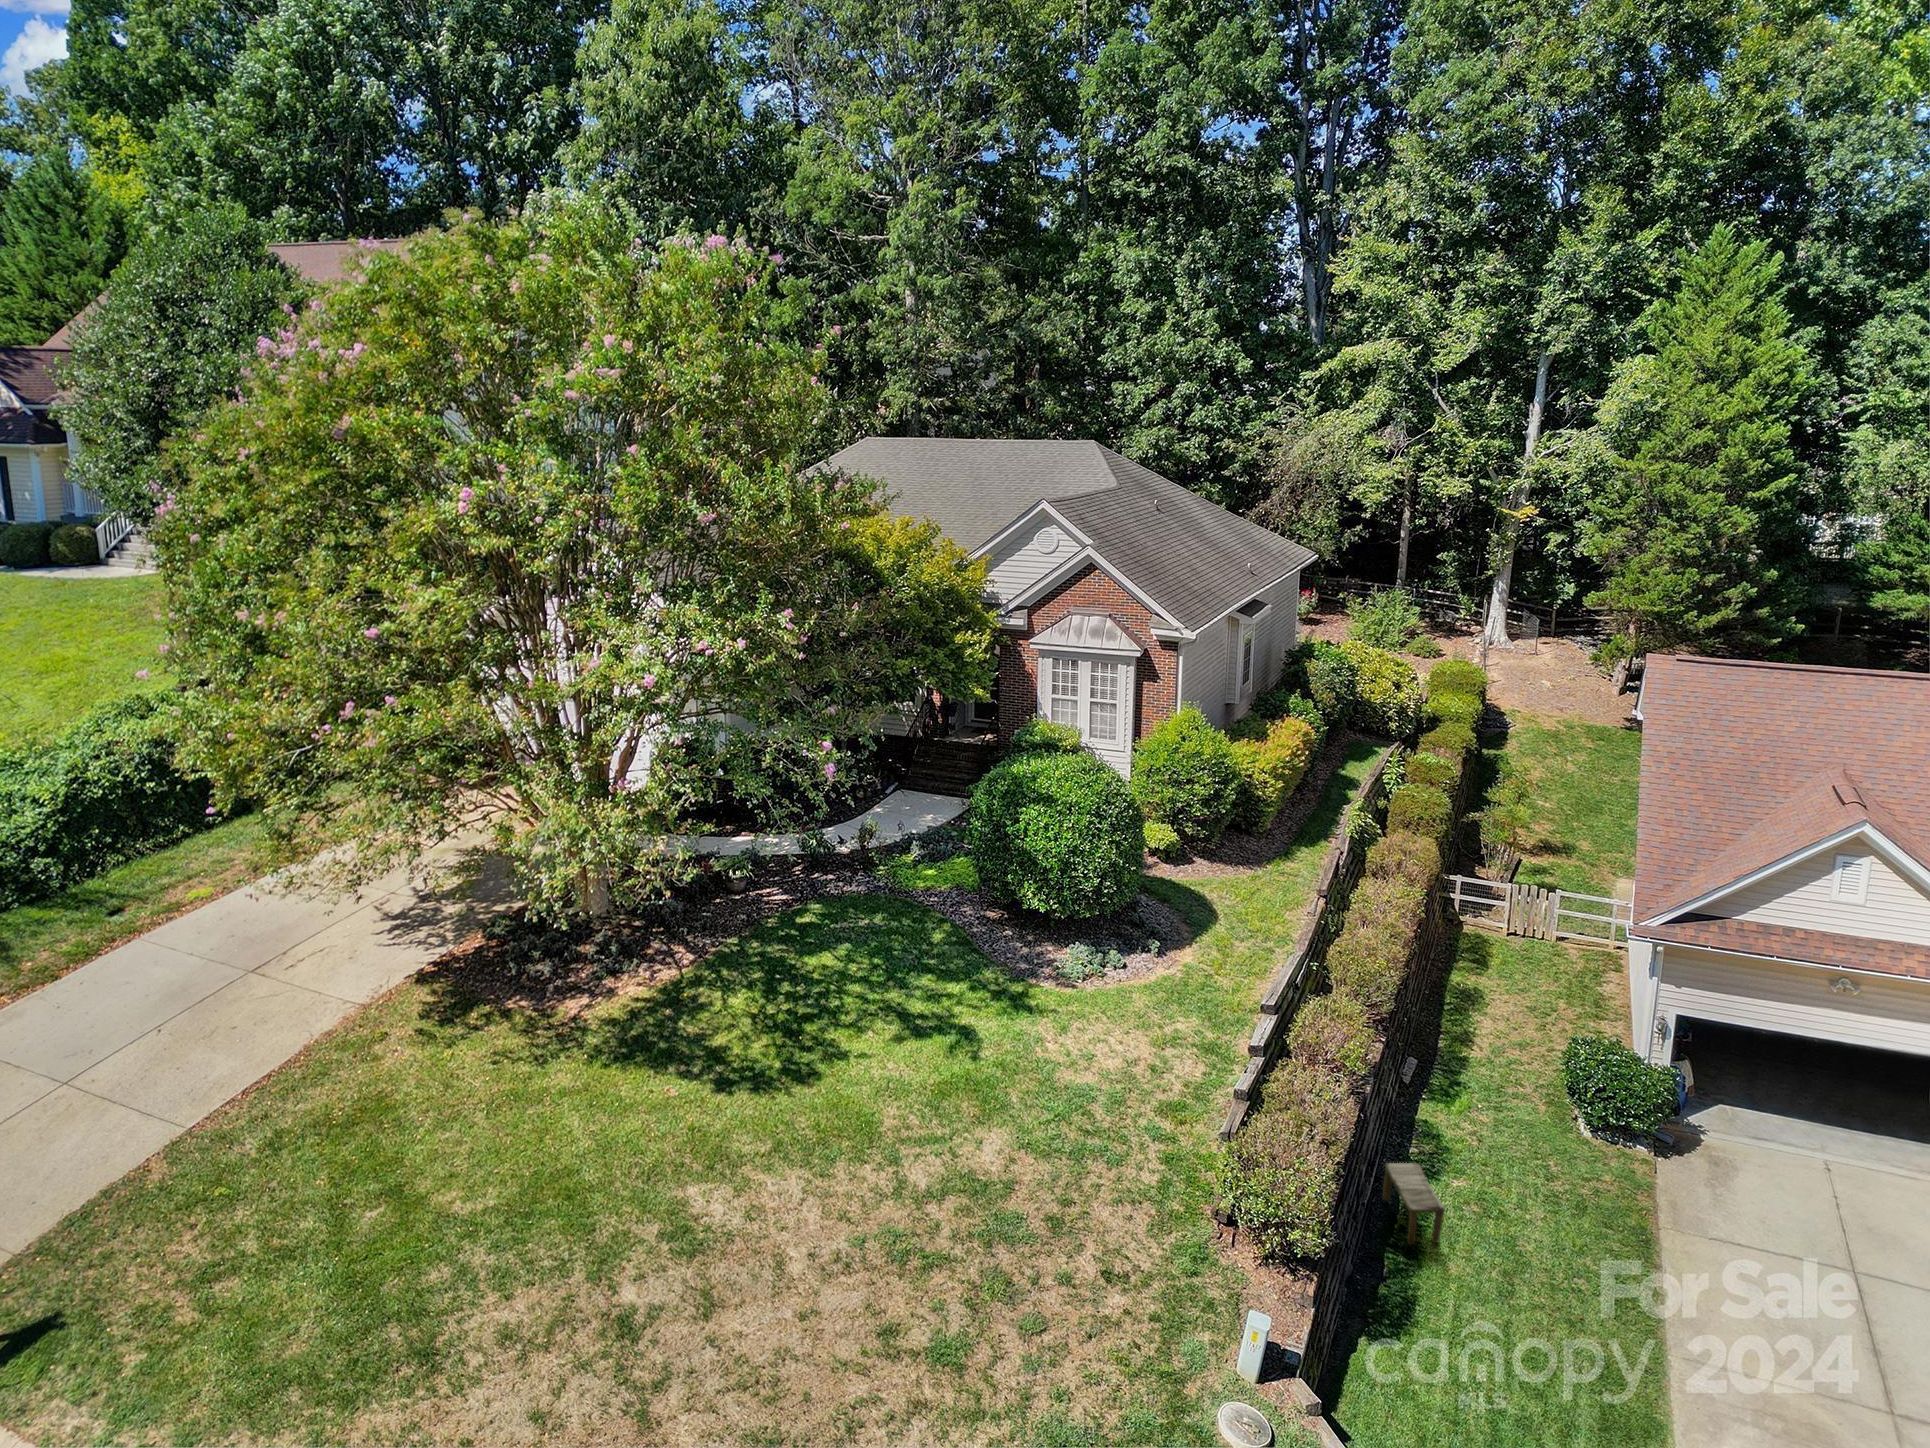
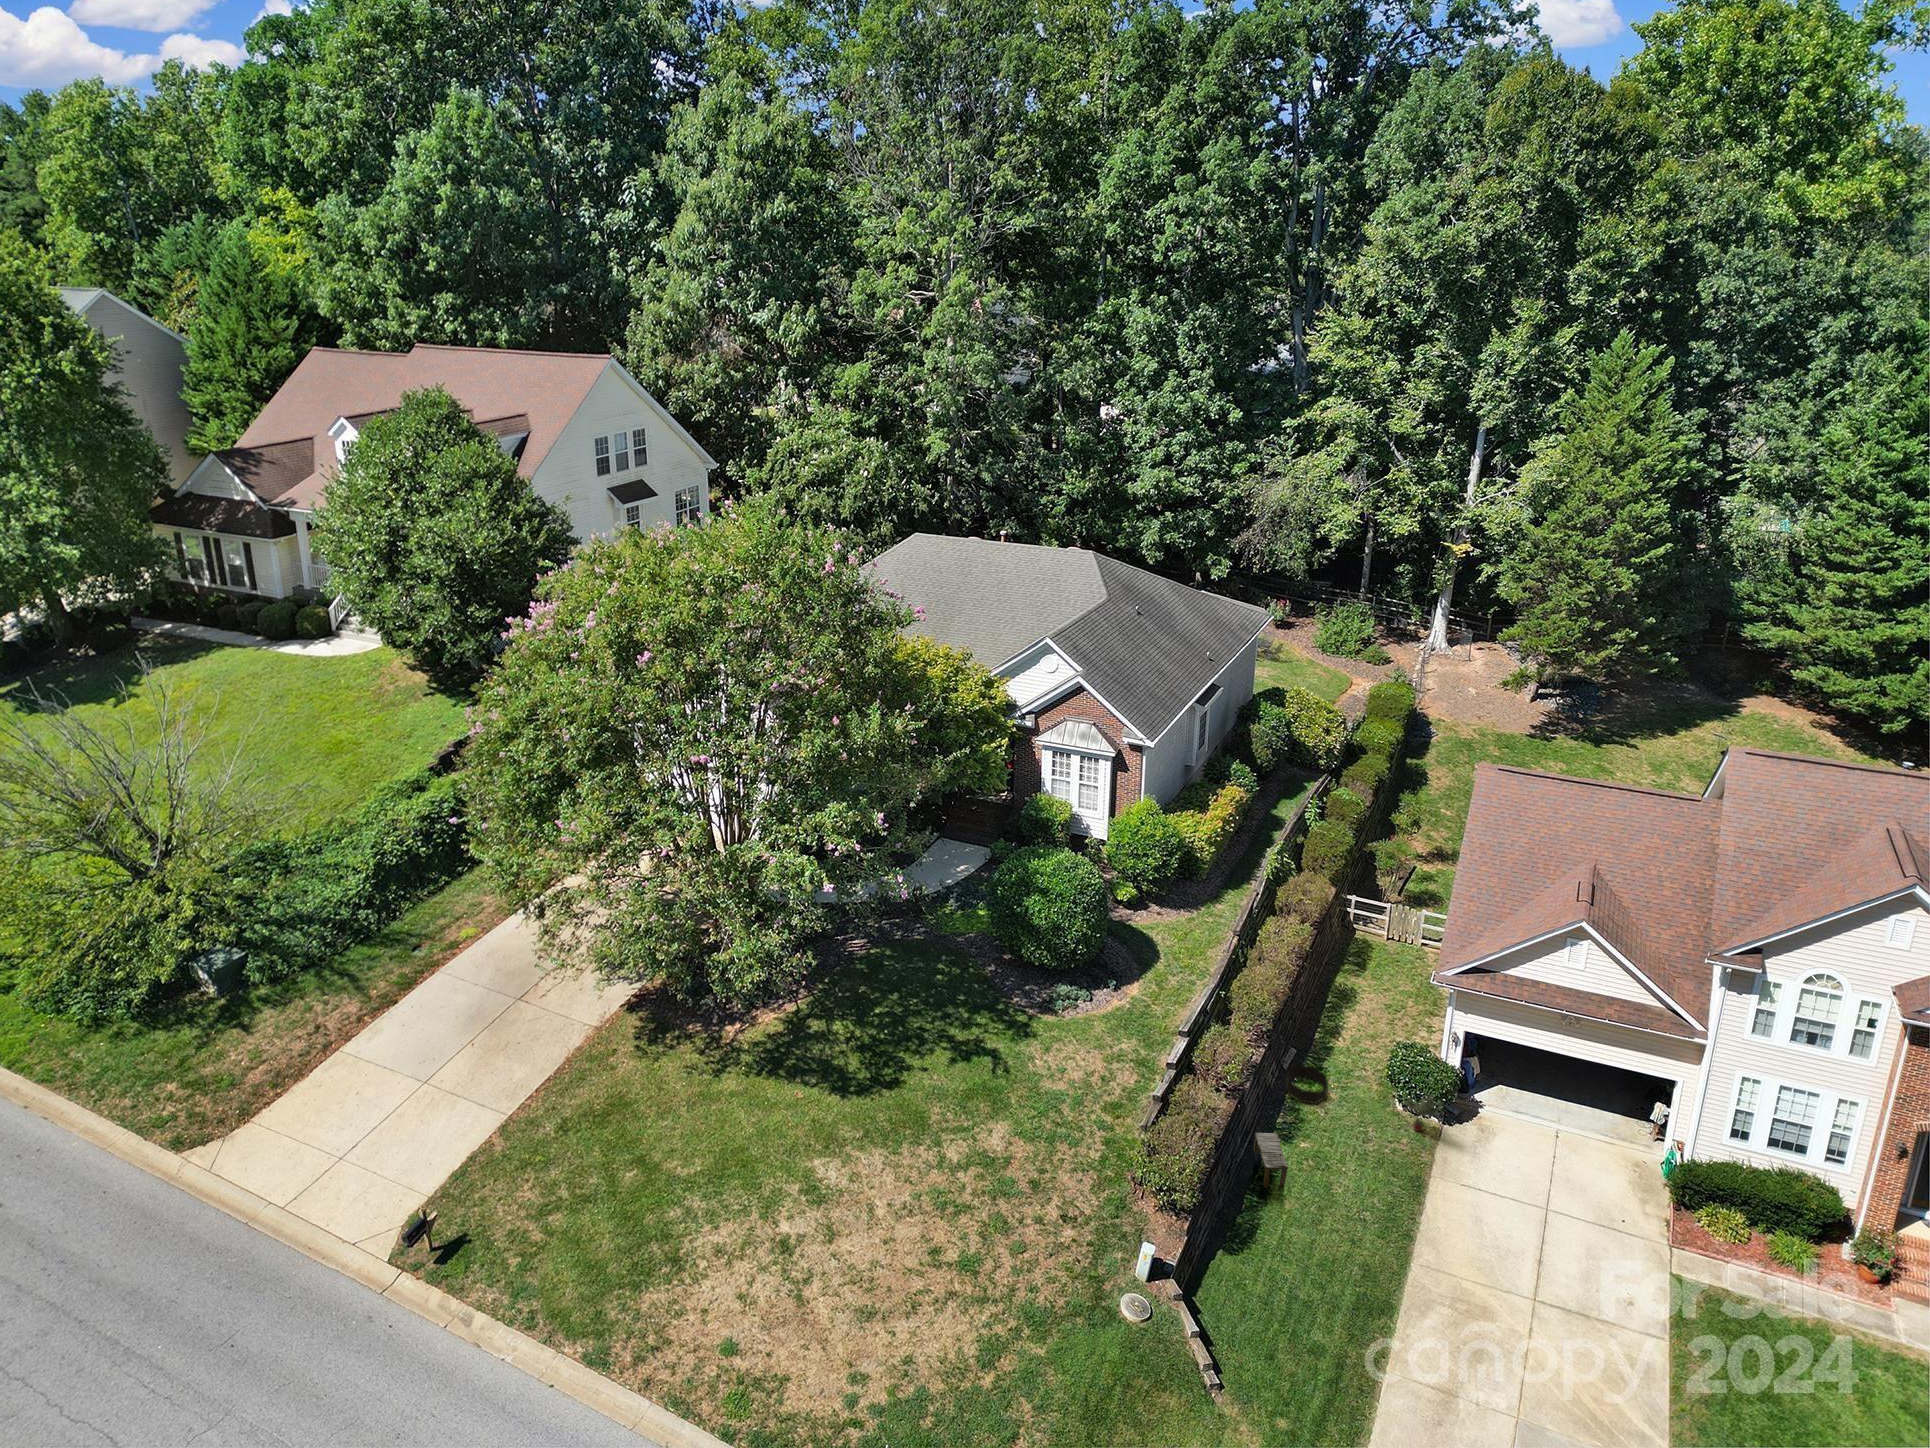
basket: none [1410,1079,1477,1133] -> present [1286,1065,1328,1104]
potted tree: none [1594,1101,1659,1164] -> present [1405,1095,1443,1131]

